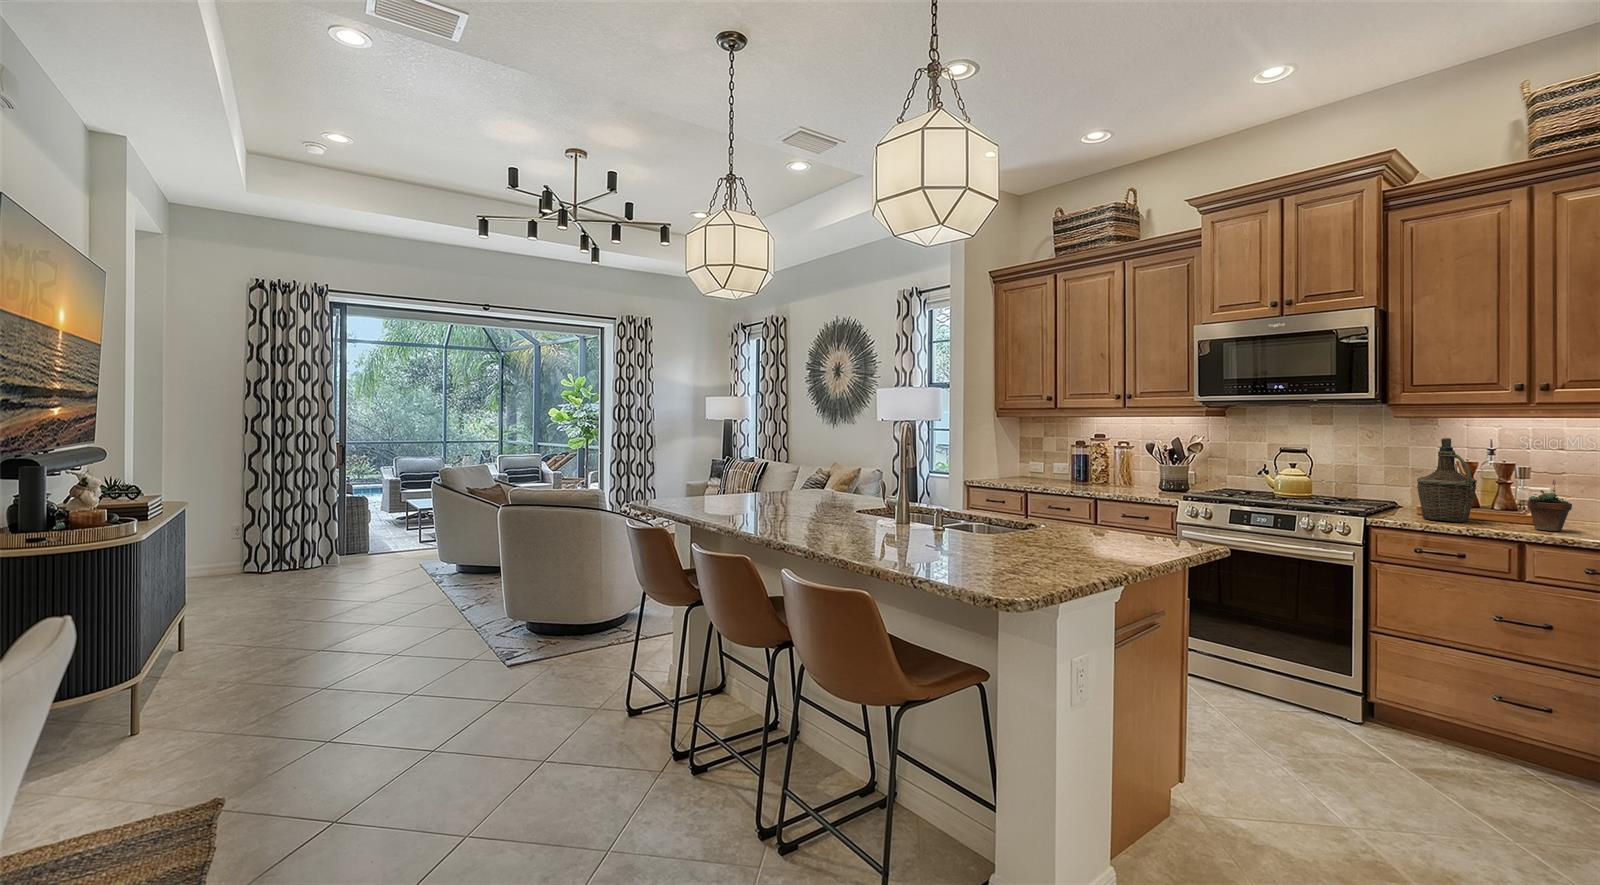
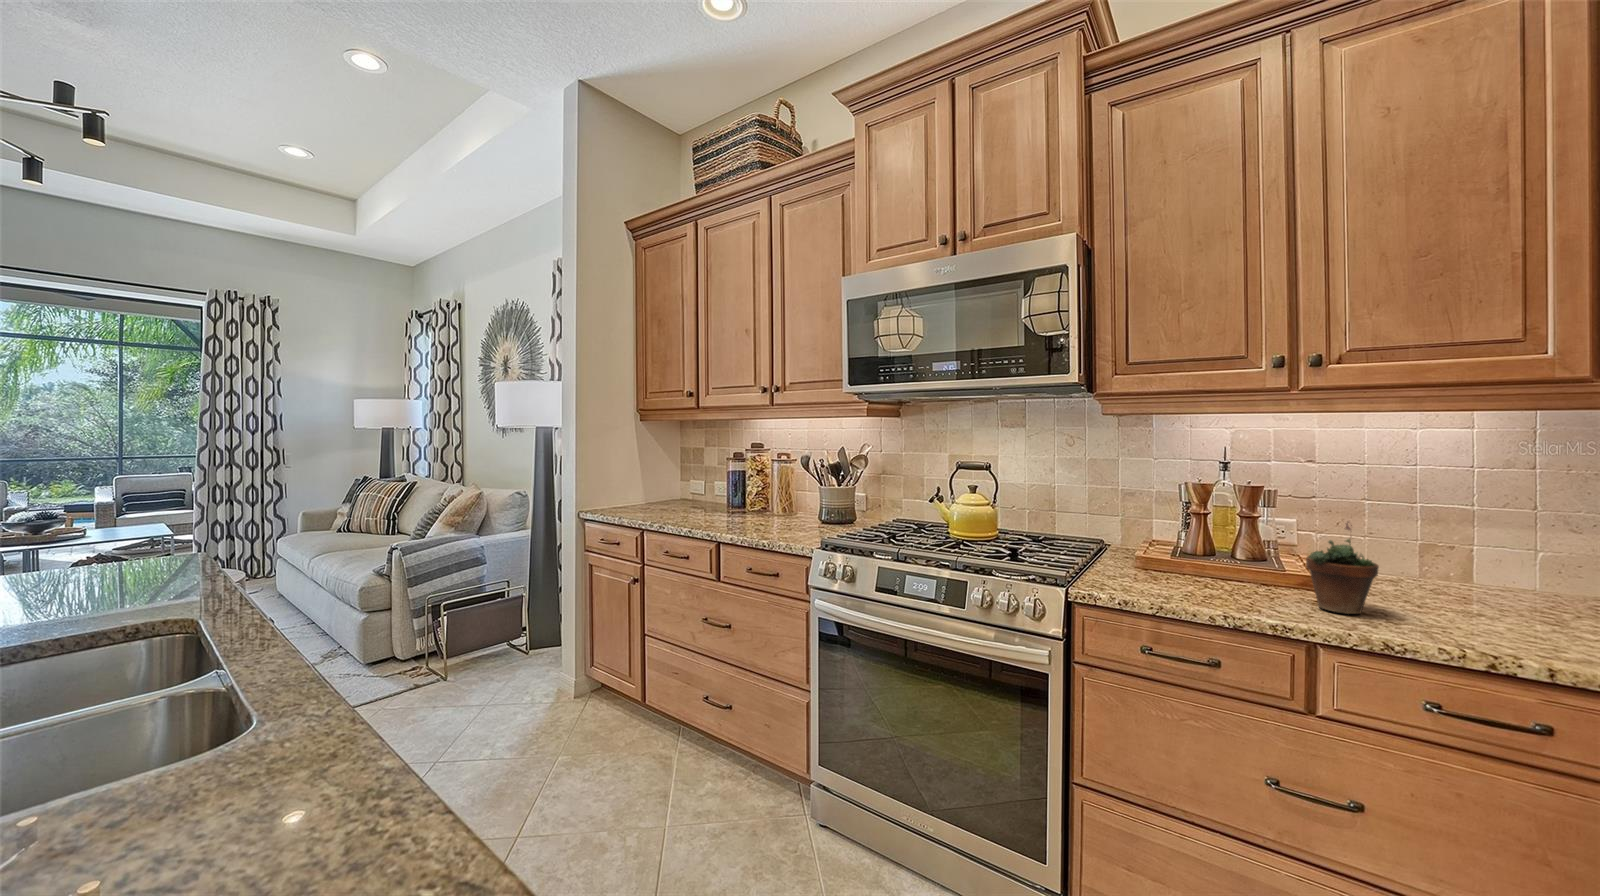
bottle: present [1417,438,1477,522] -> none [1137,448,1227,592]

